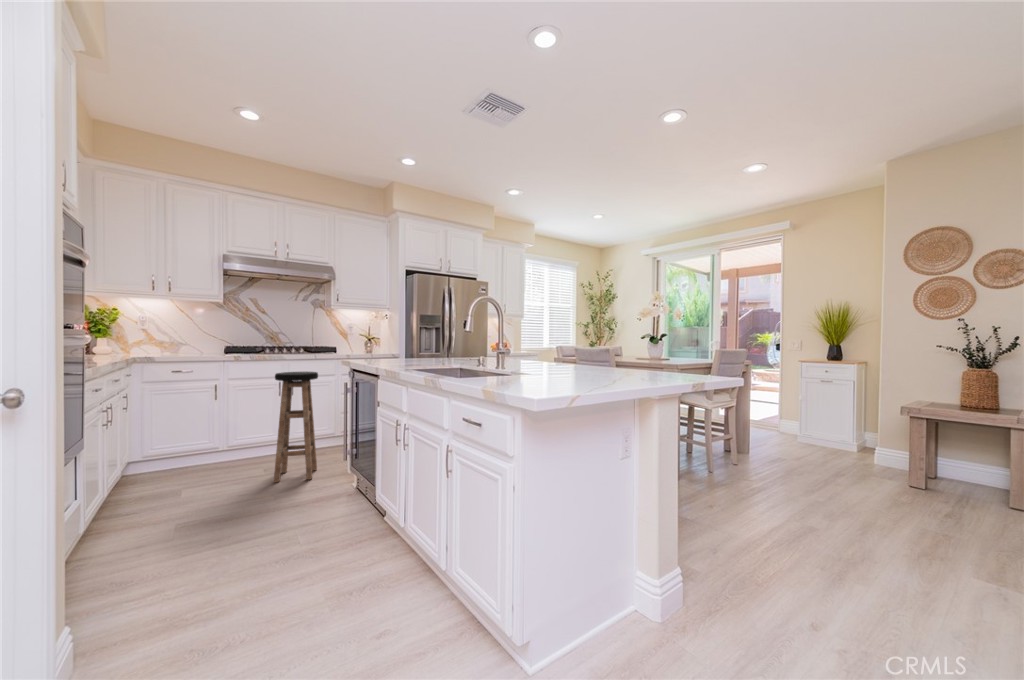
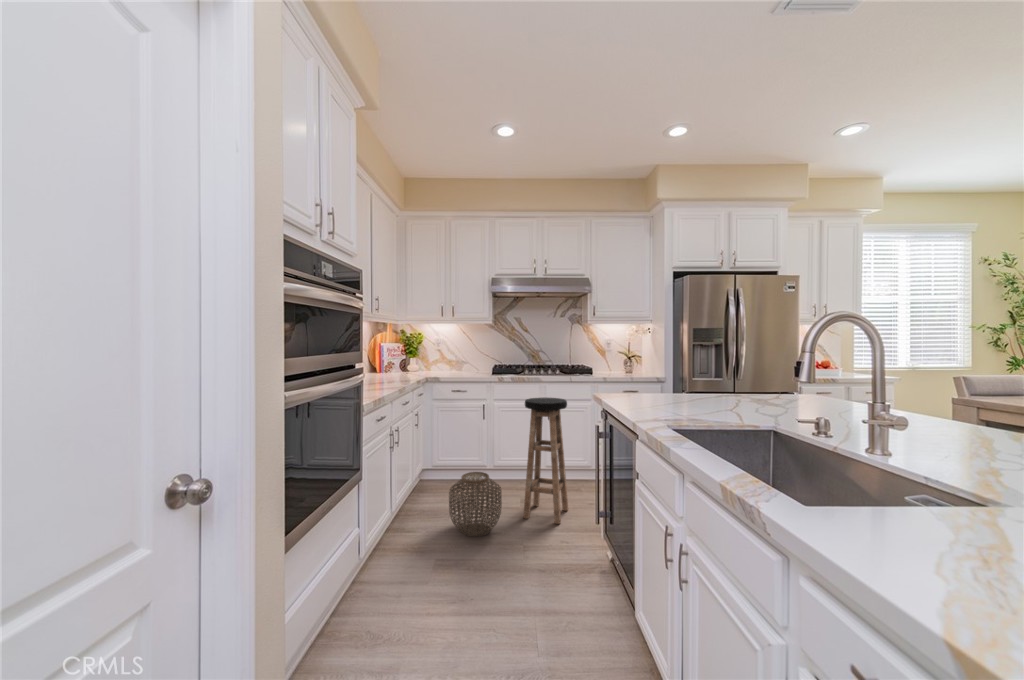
woven basket: none [191,444,254,505] -> present [449,472,502,537]

